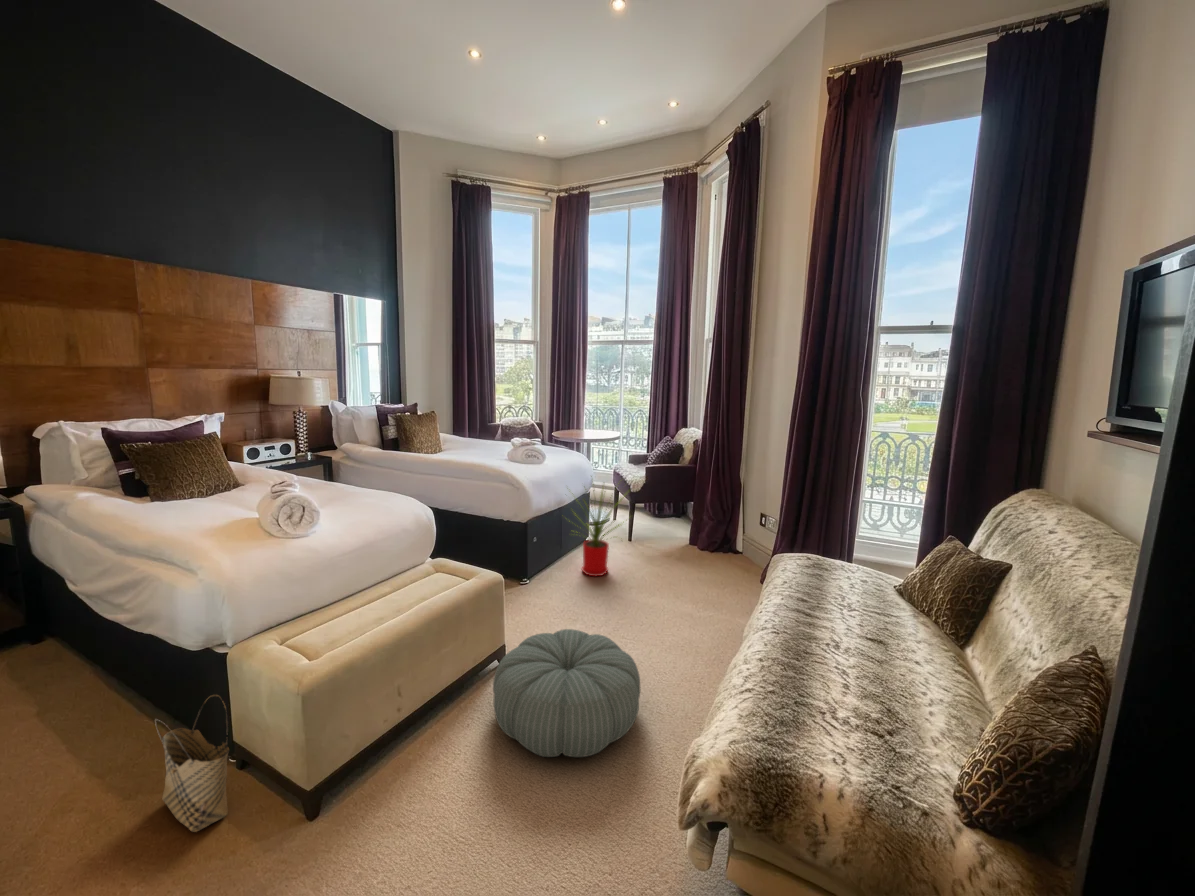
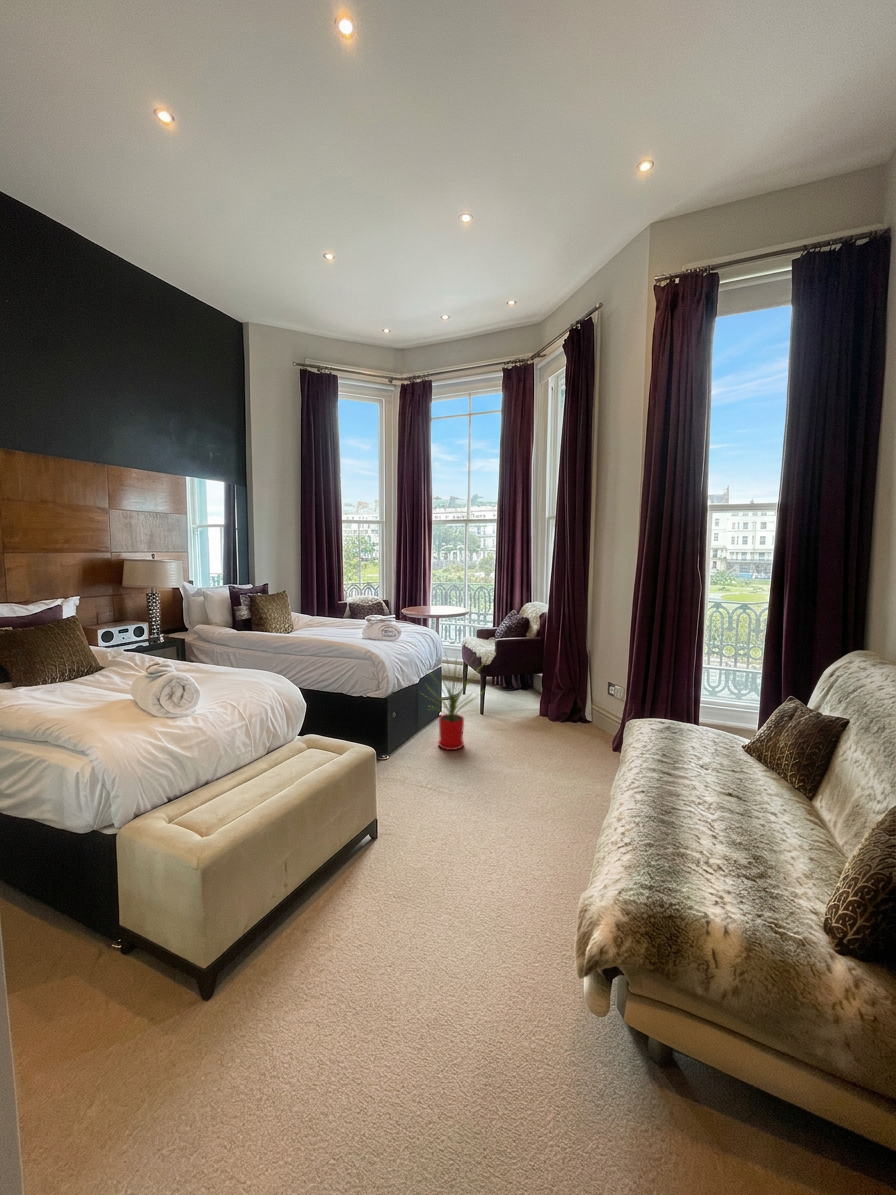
pouf: present [493,629,640,757] -> none [372,800,515,924]
woven basket: present [155,695,229,832] -> none [57,874,129,1013]

